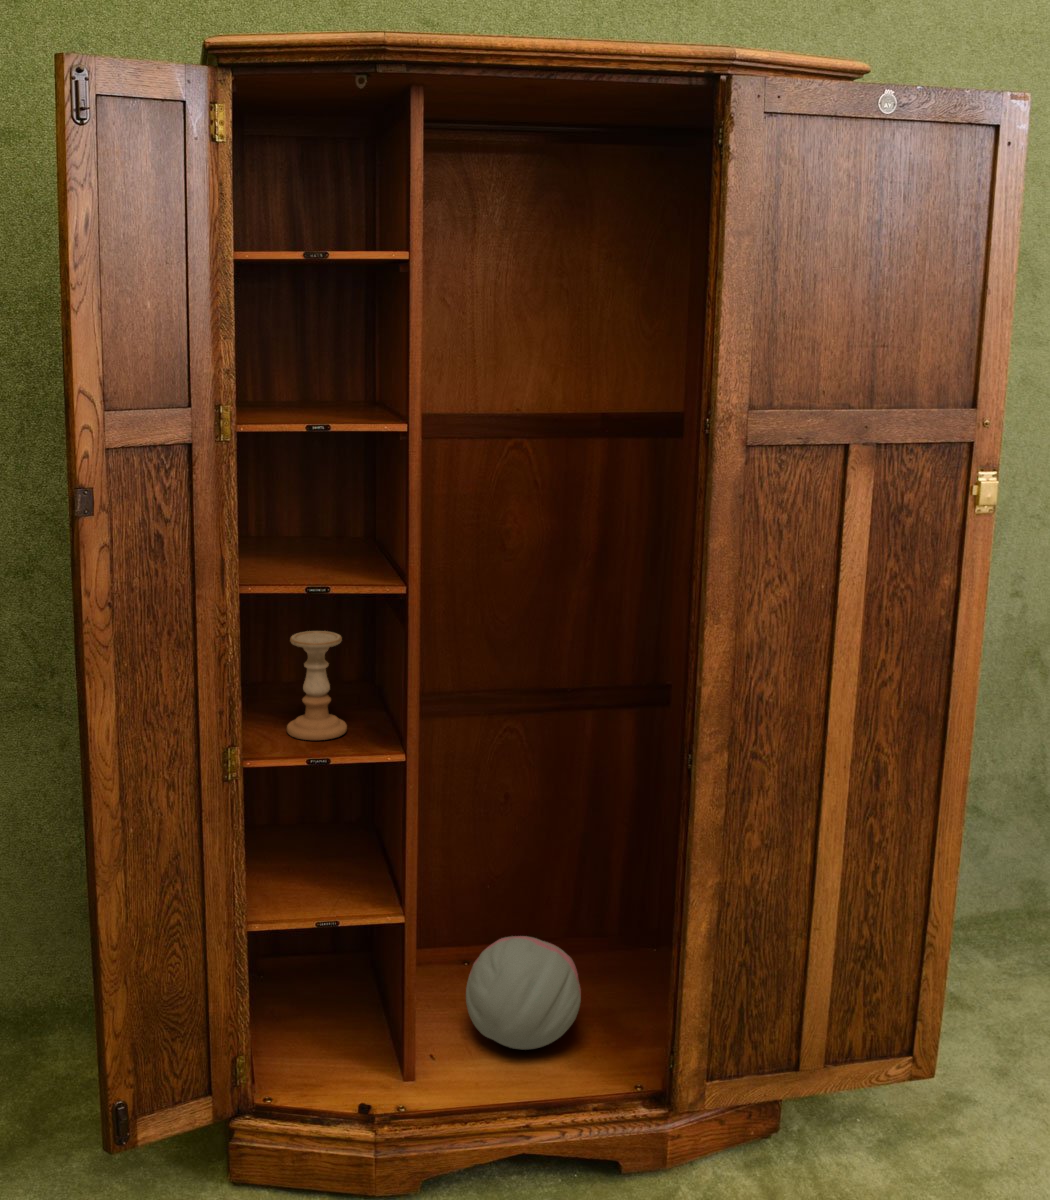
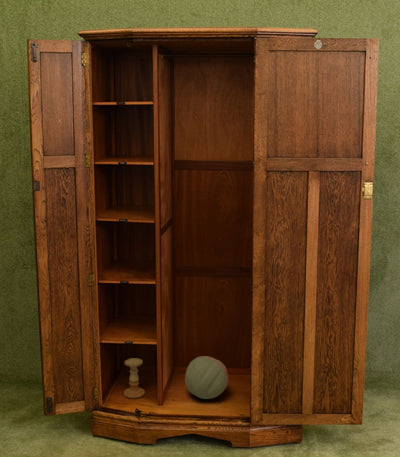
candle holder: present [287,631,347,740] -> present [124,358,145,398]

